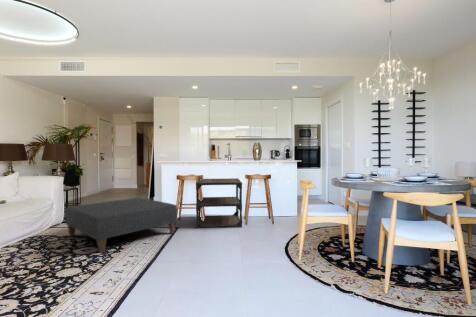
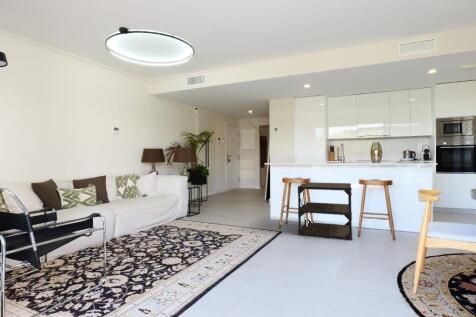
ottoman: present [66,198,177,252] -> none [184,199,277,247]

